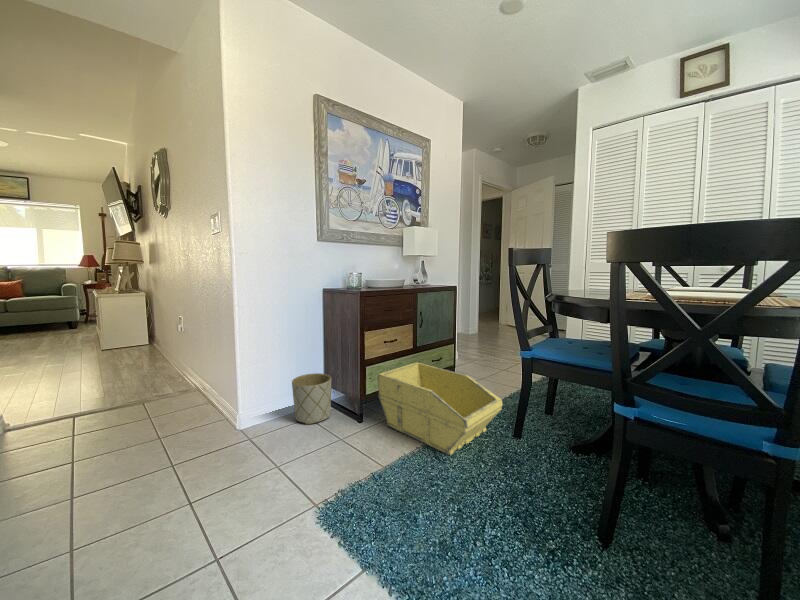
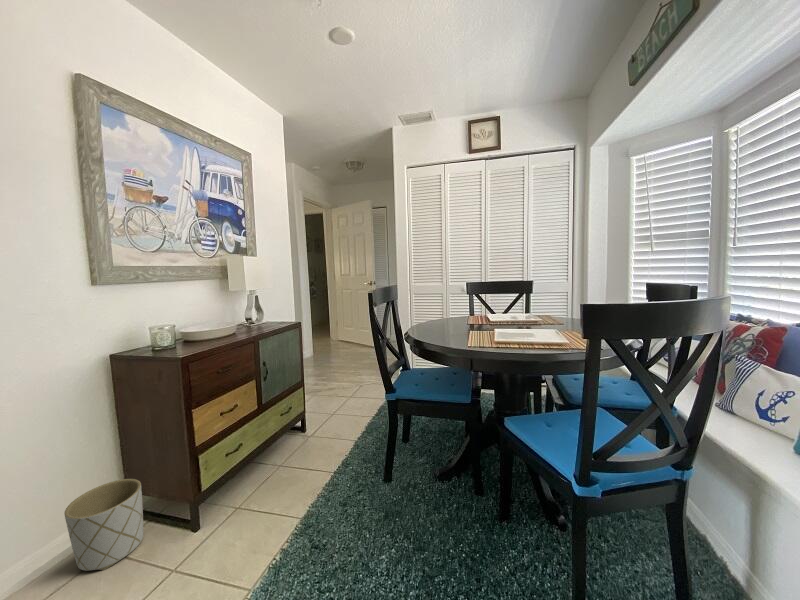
storage bin: present [378,362,502,455] -> none [219,424,371,533]

